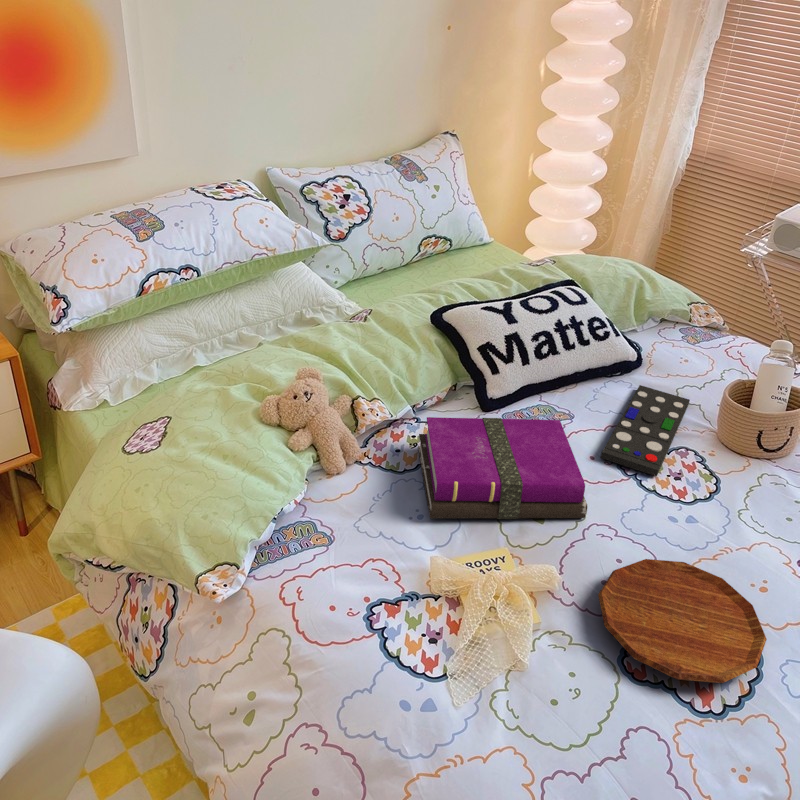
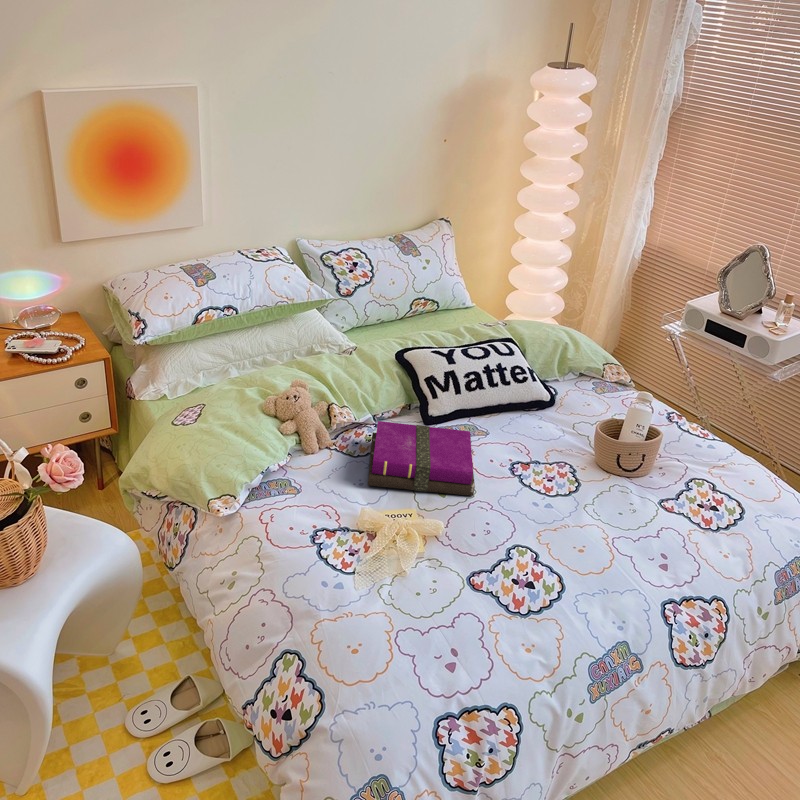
remote control: present [601,385,690,476] -> none [497,416,576,476]
tray: present [598,559,767,683] -> none [462,522,567,594]

